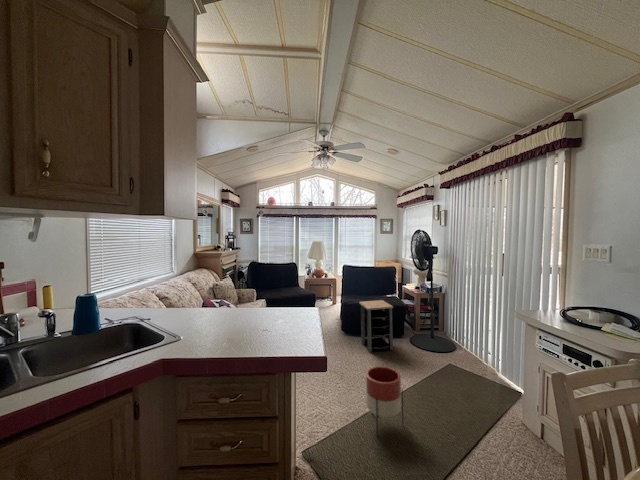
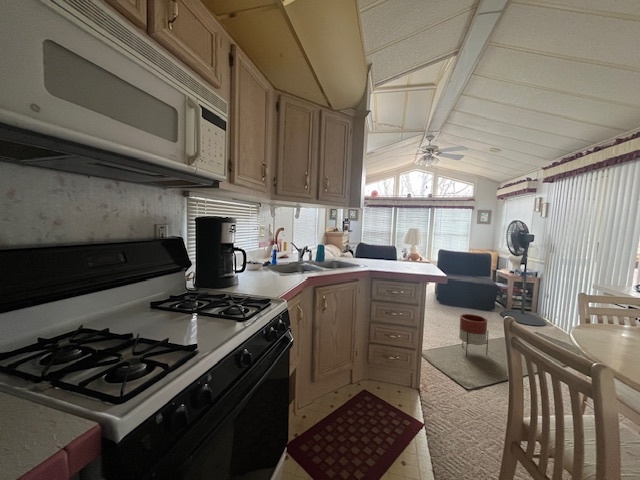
side table: present [359,300,393,352] -> none [454,277,485,318]

